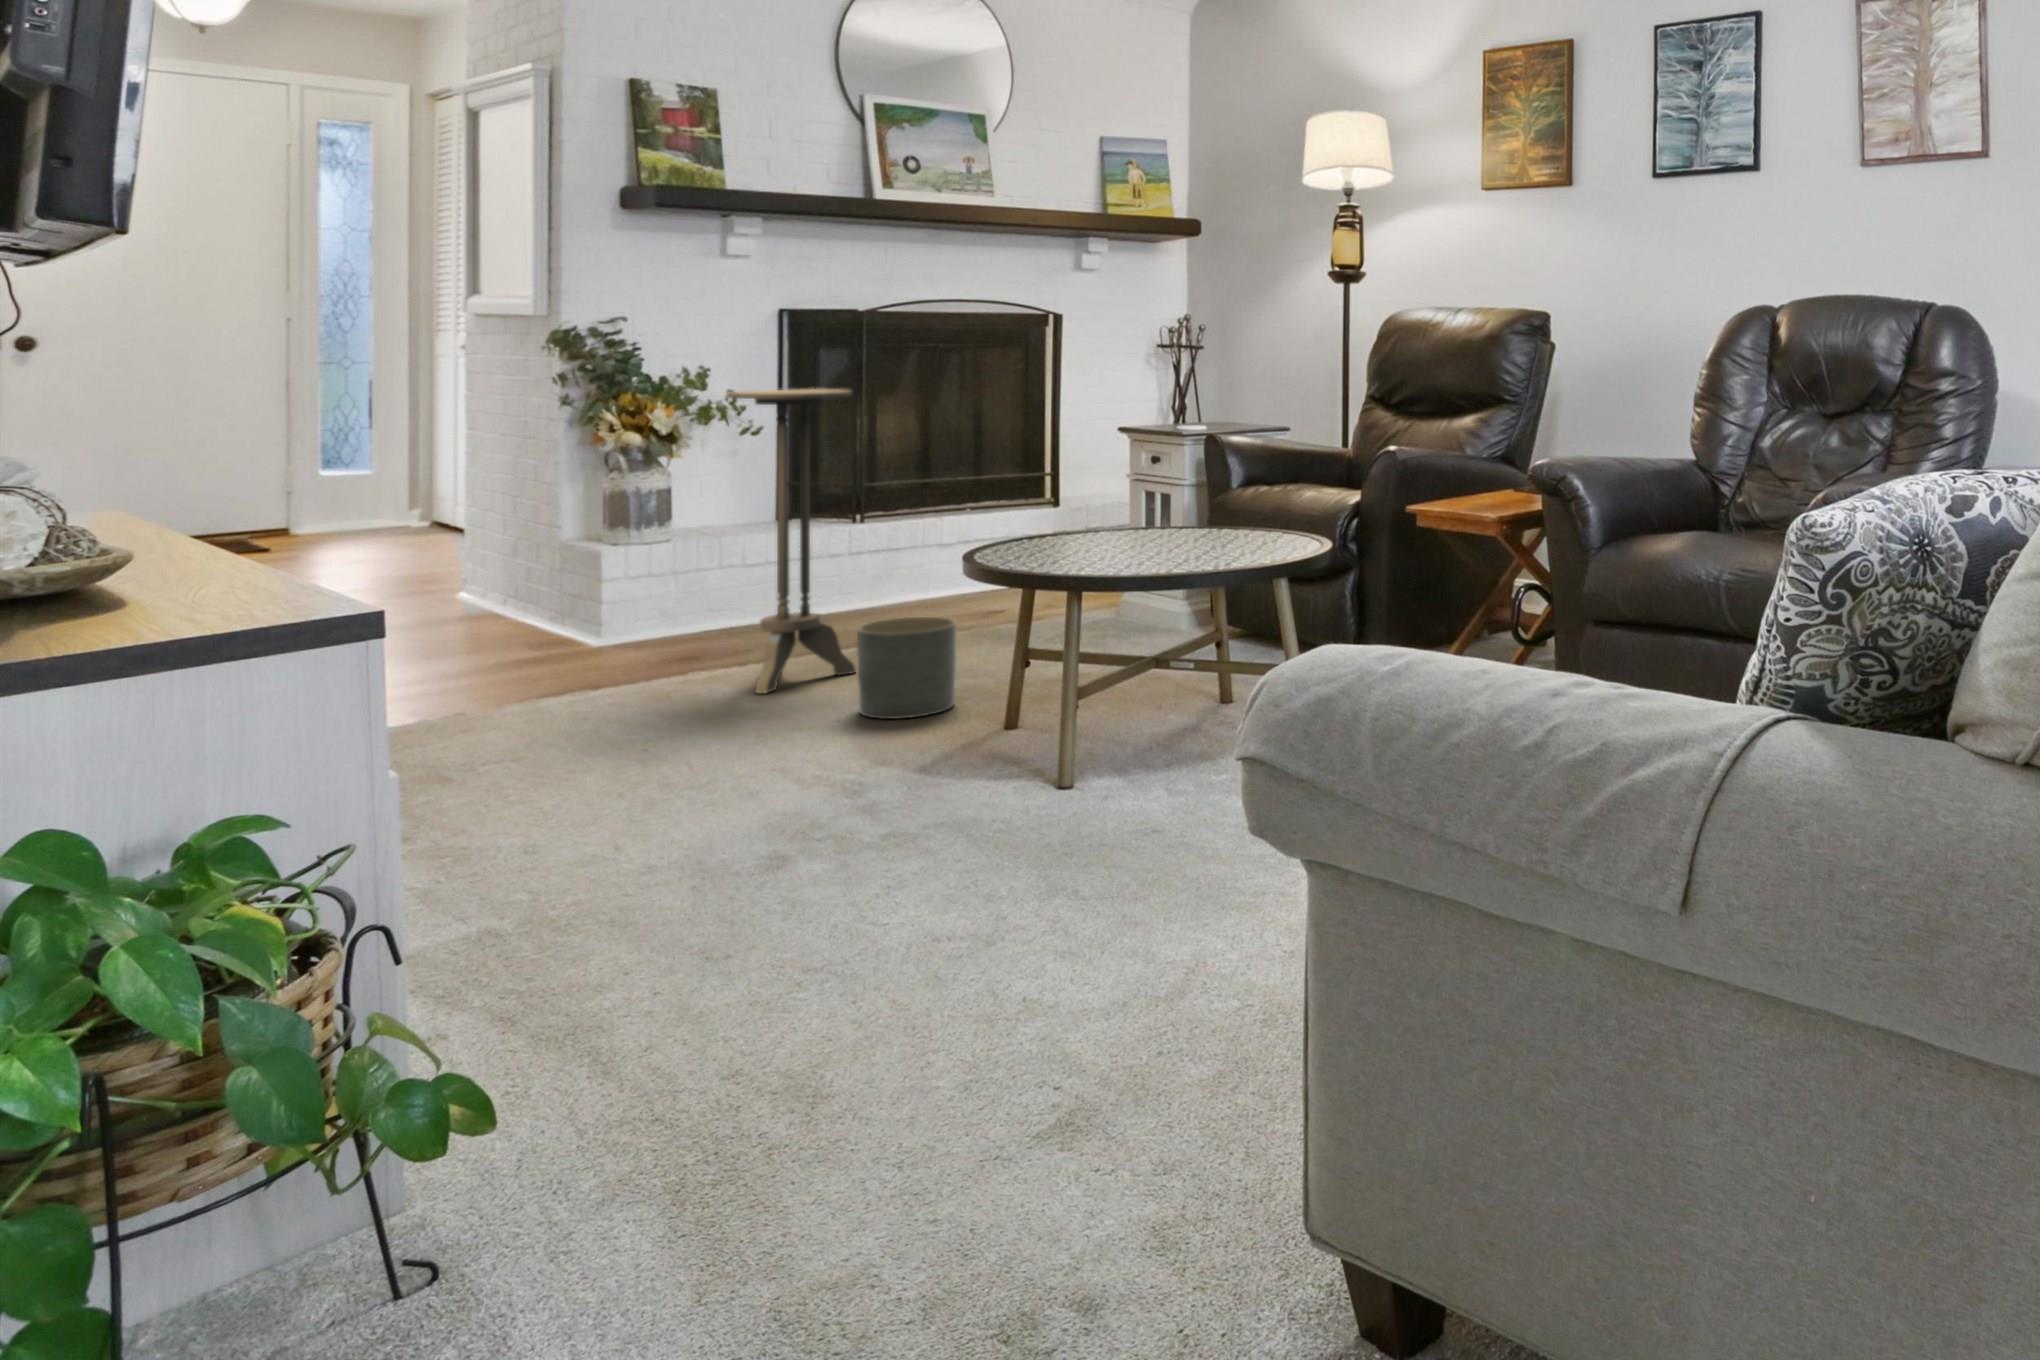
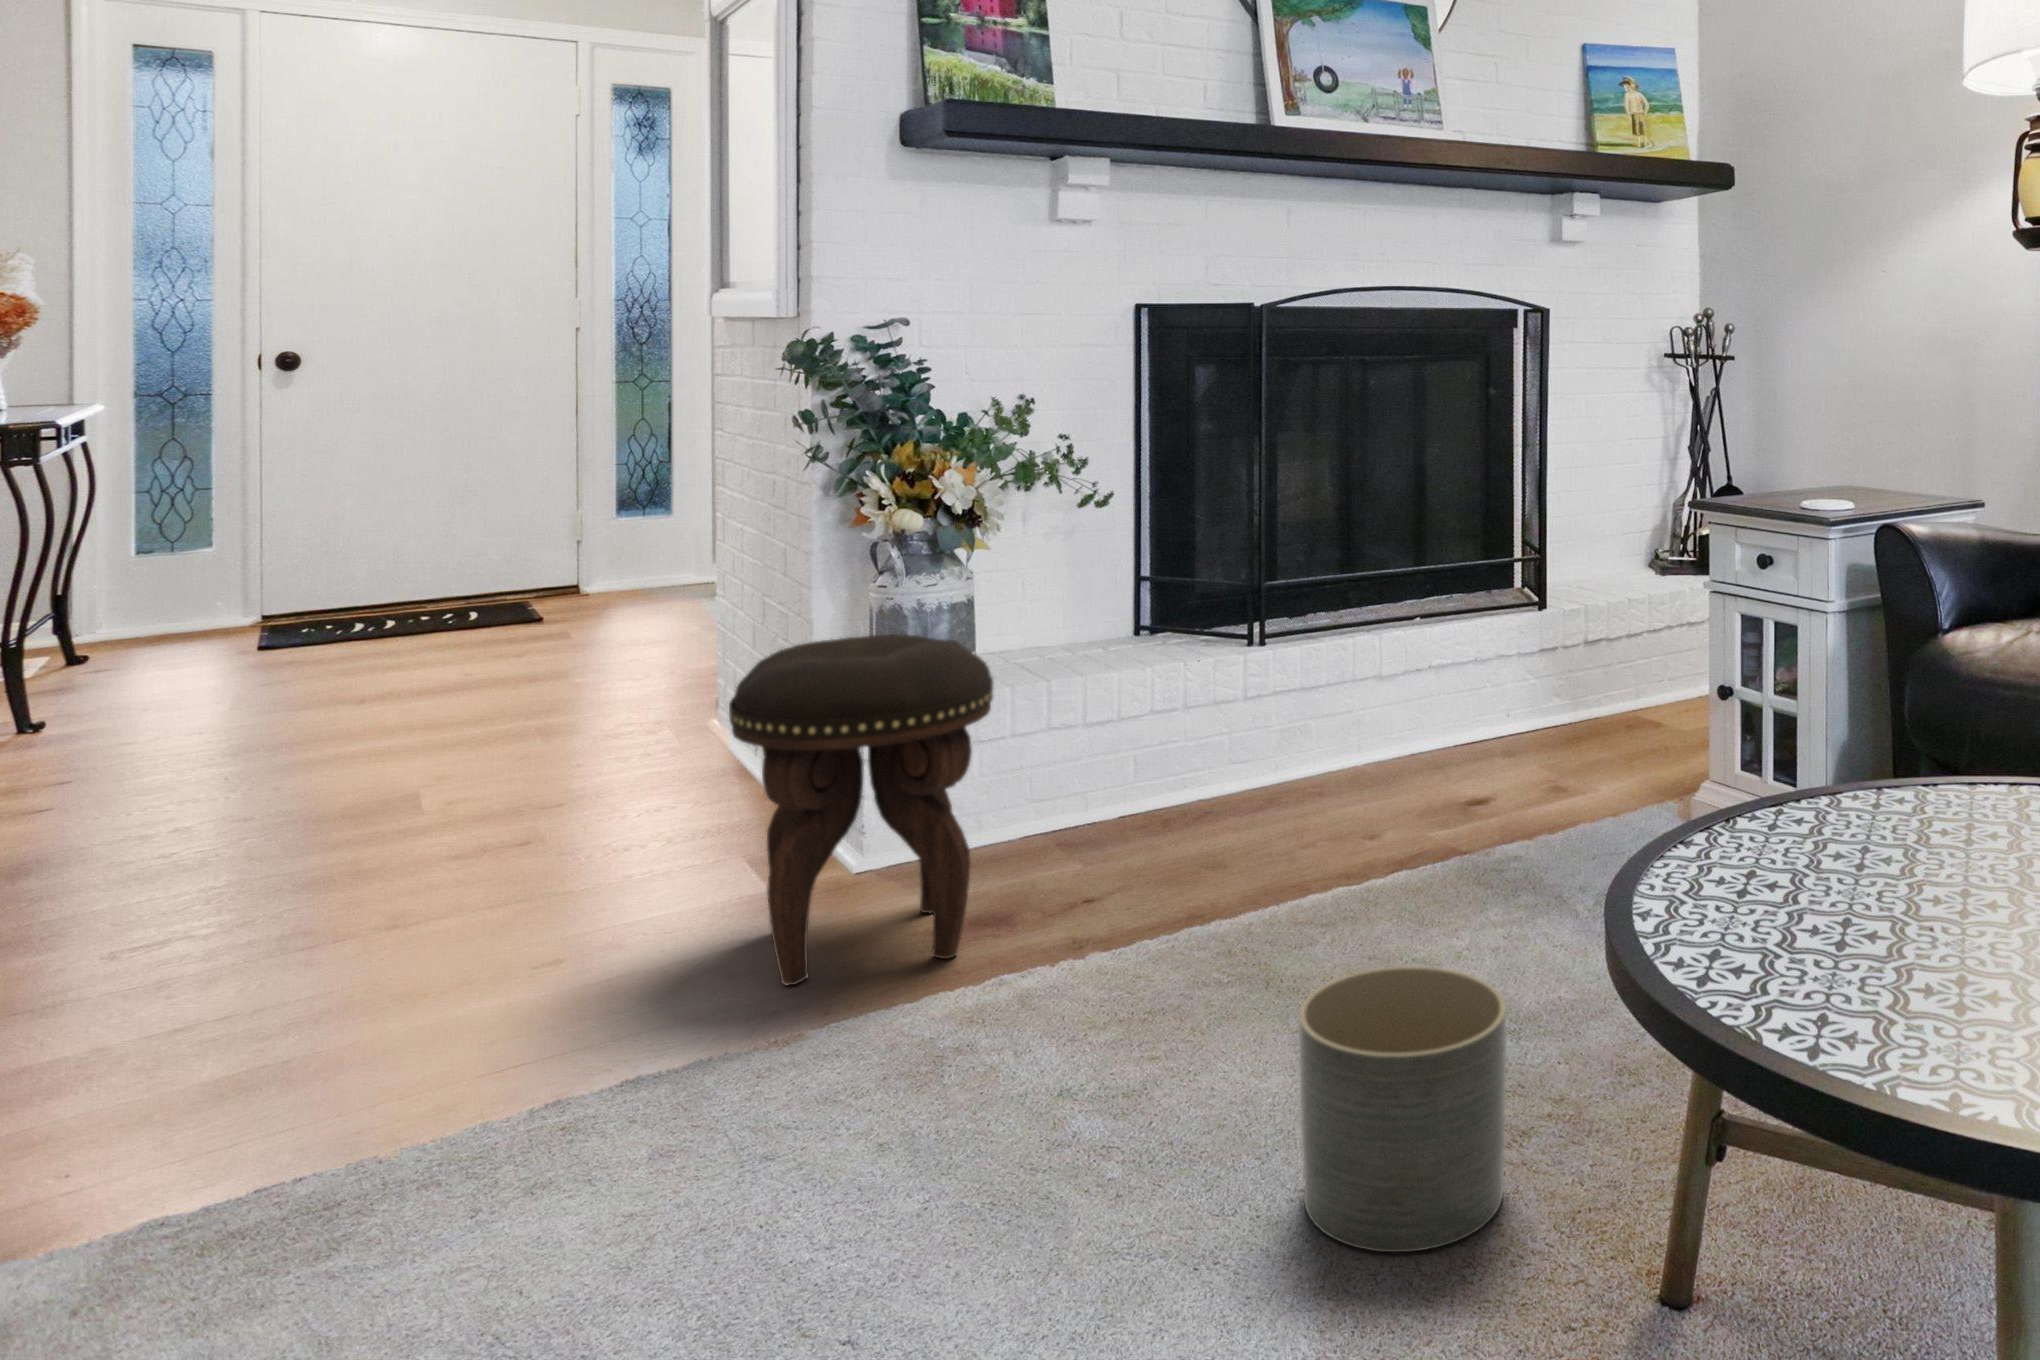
side table: present [726,389,856,693] -> none [1037,457,1278,1089]
footstool: none [536,496,693,677] -> present [729,634,993,986]

